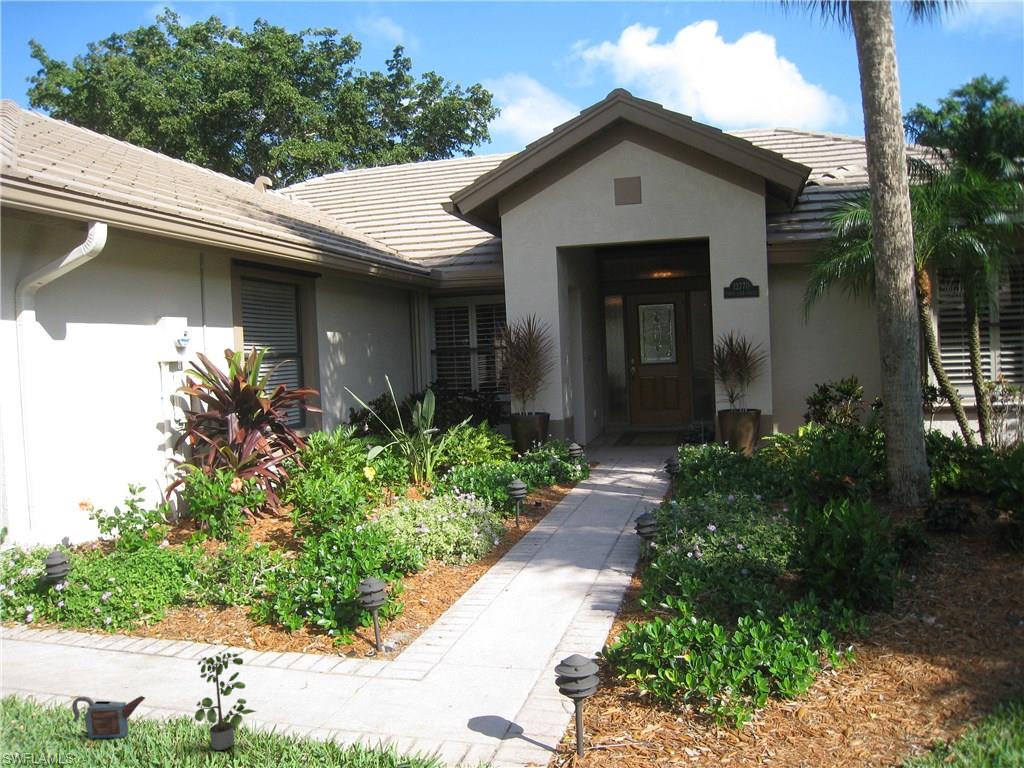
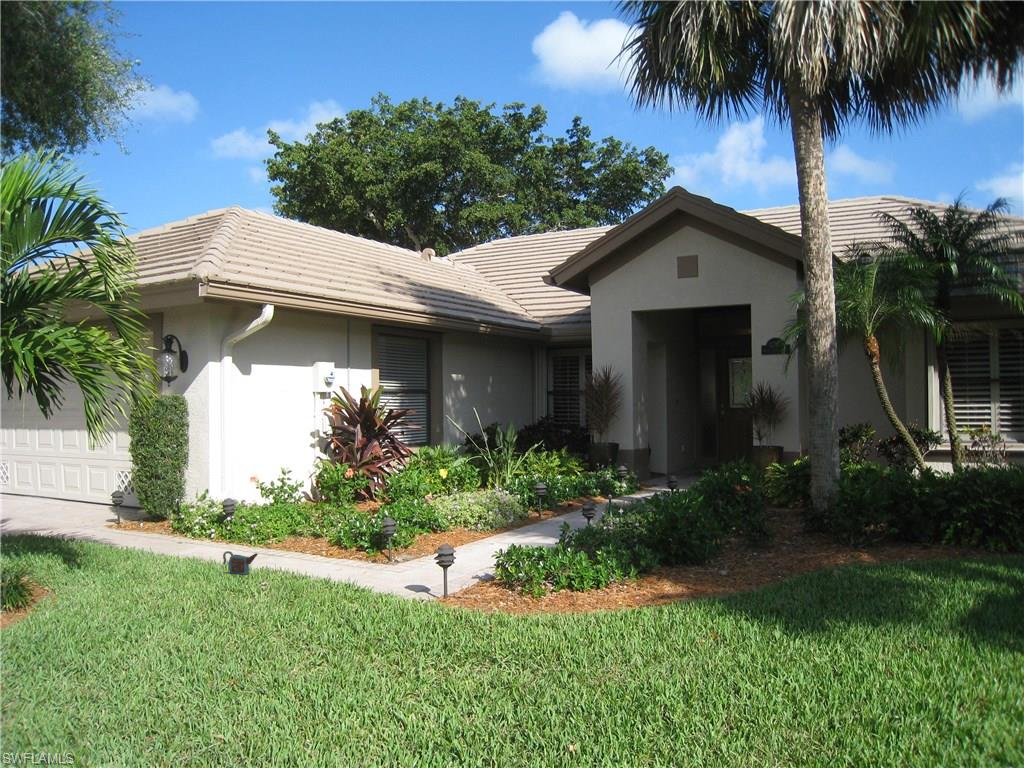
potted plant: present [195,652,256,750] -> none [278,529,309,581]

